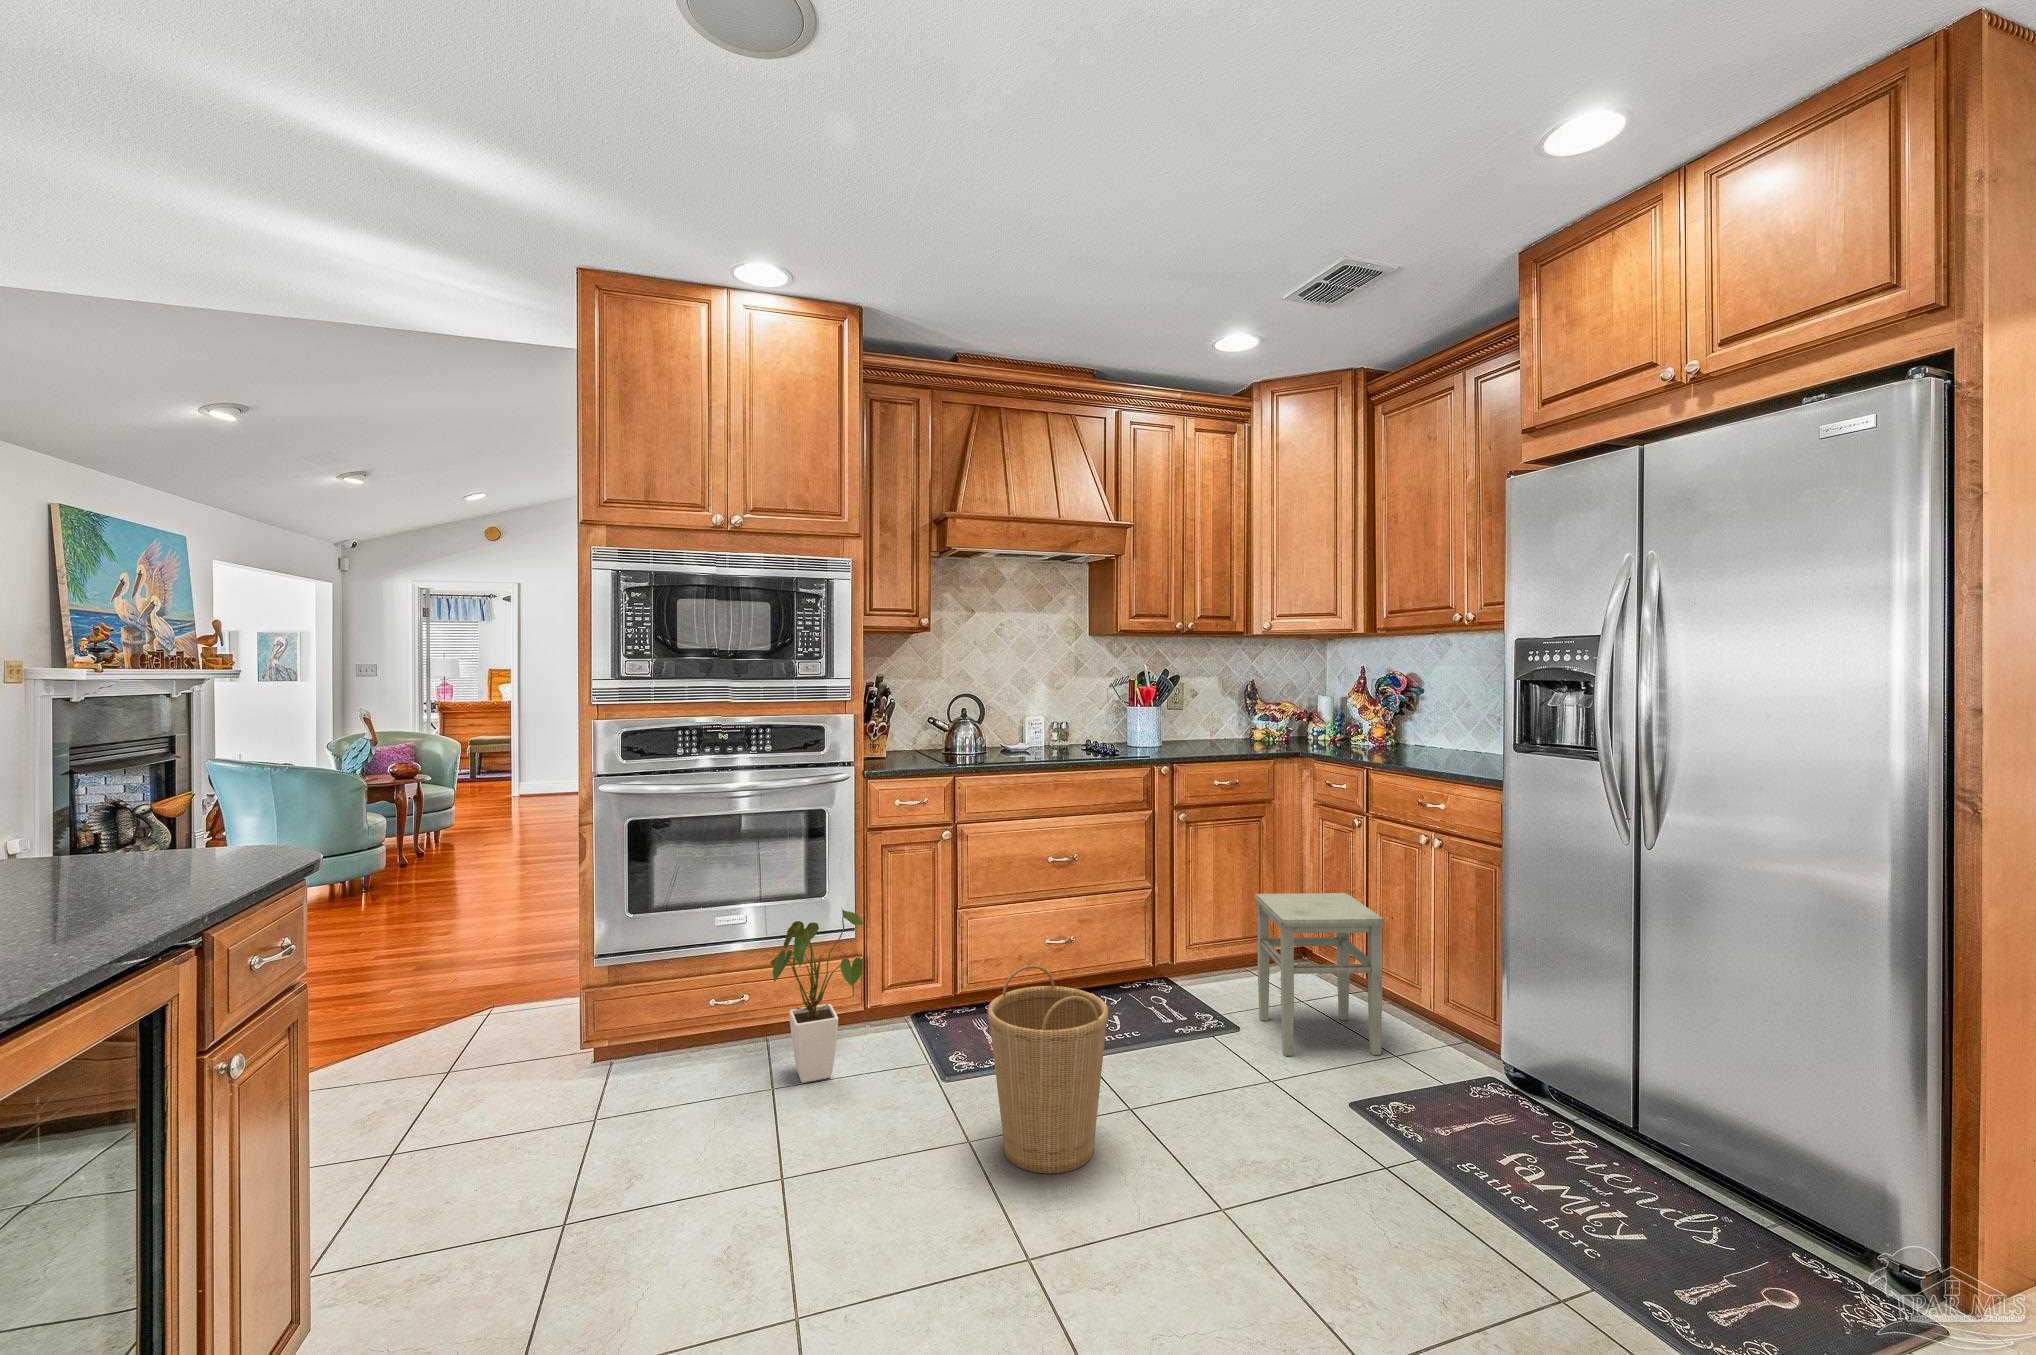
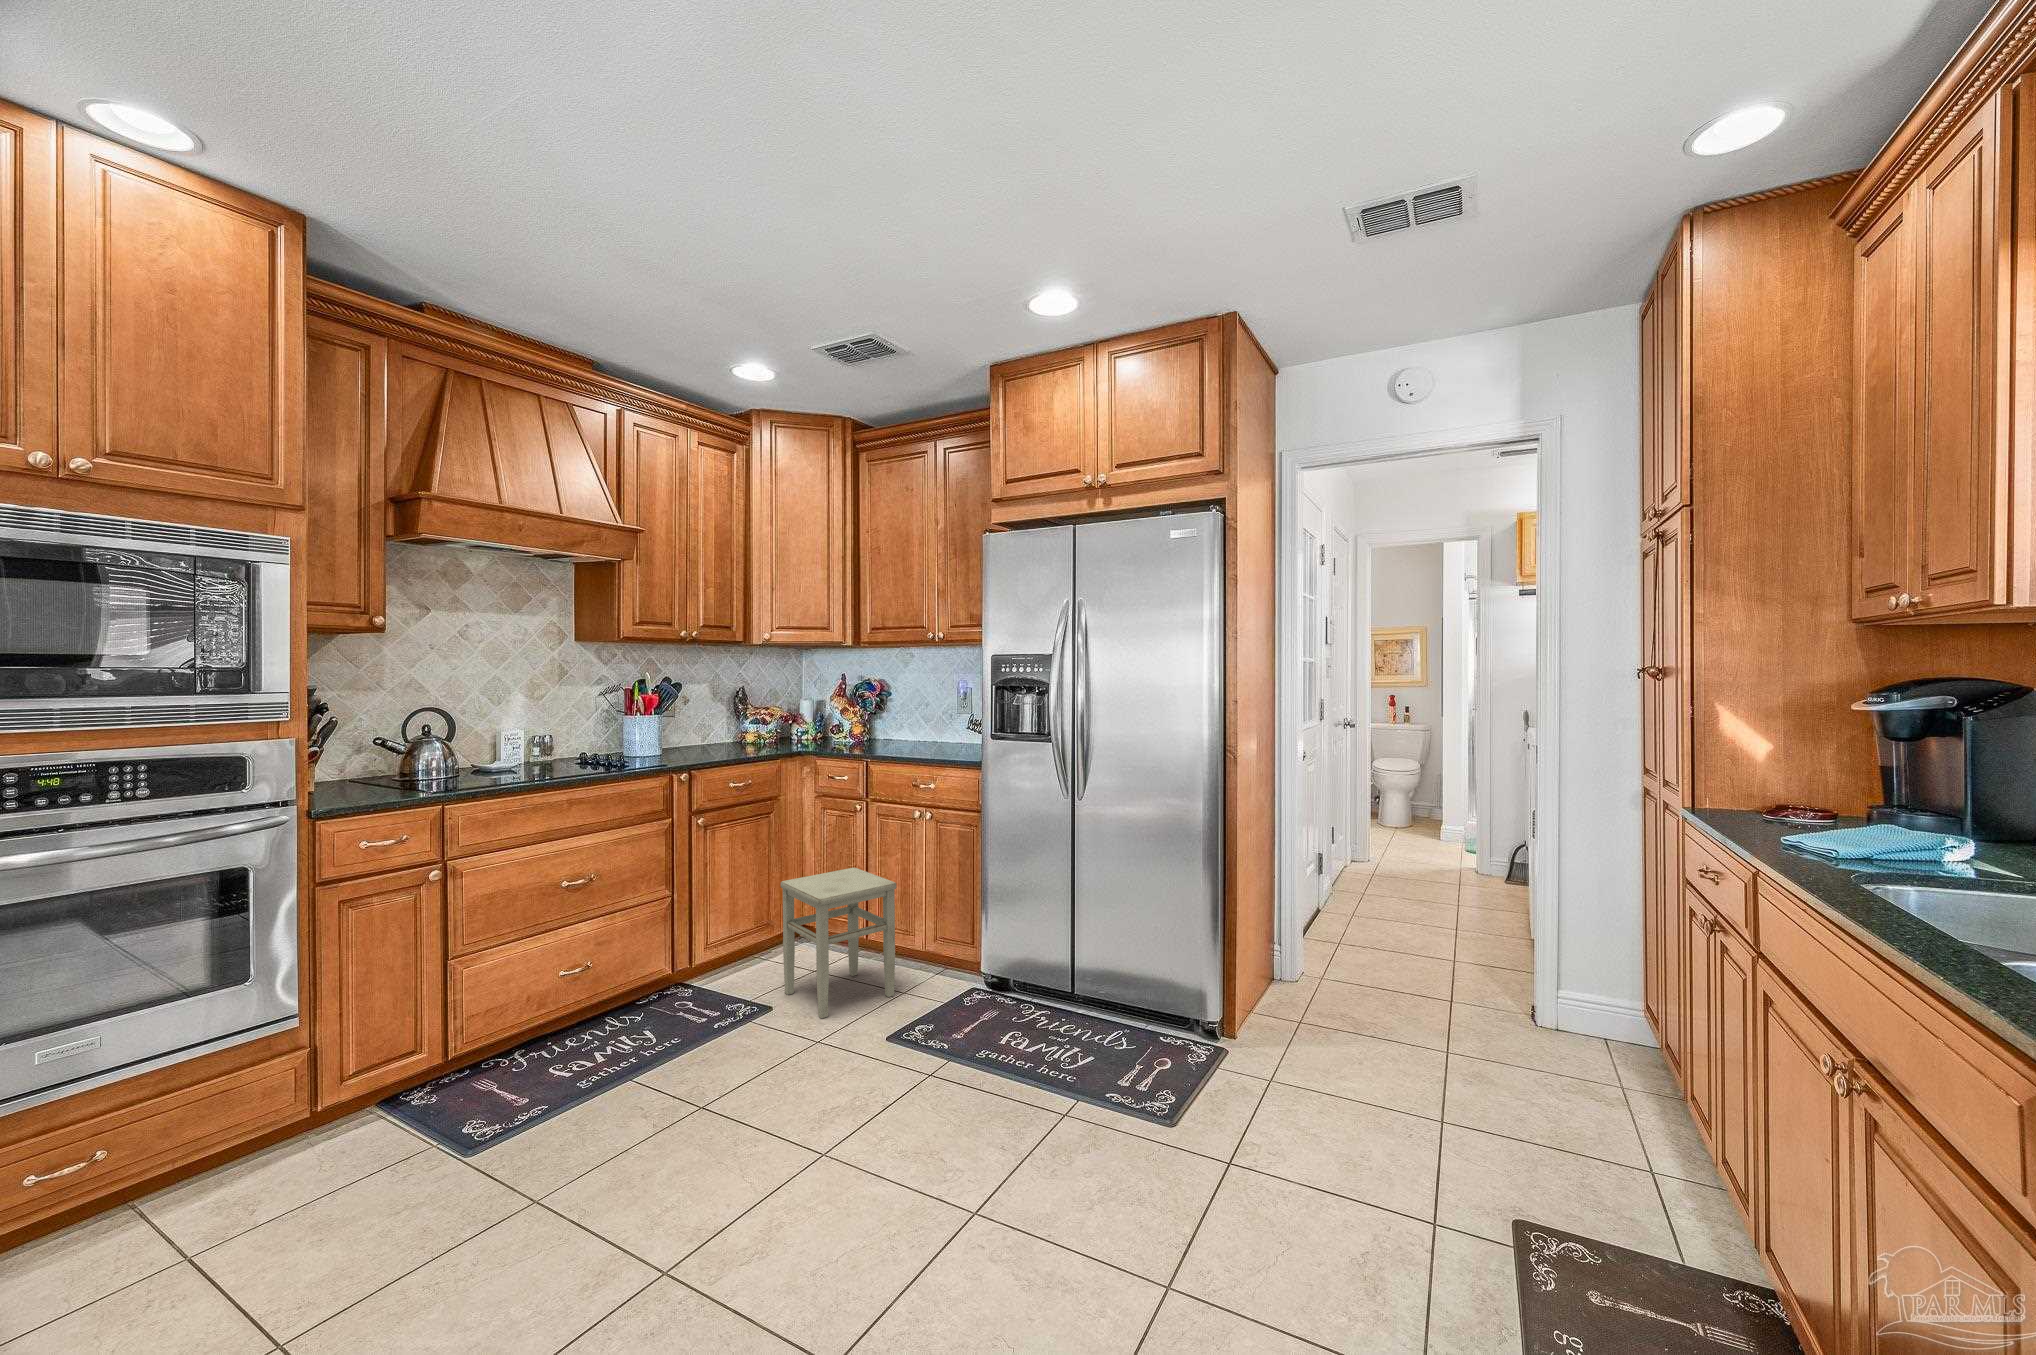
house plant: present [770,909,863,1083] -> none [161,990,349,1236]
basket: present [988,965,1108,1174] -> none [562,993,702,1209]

